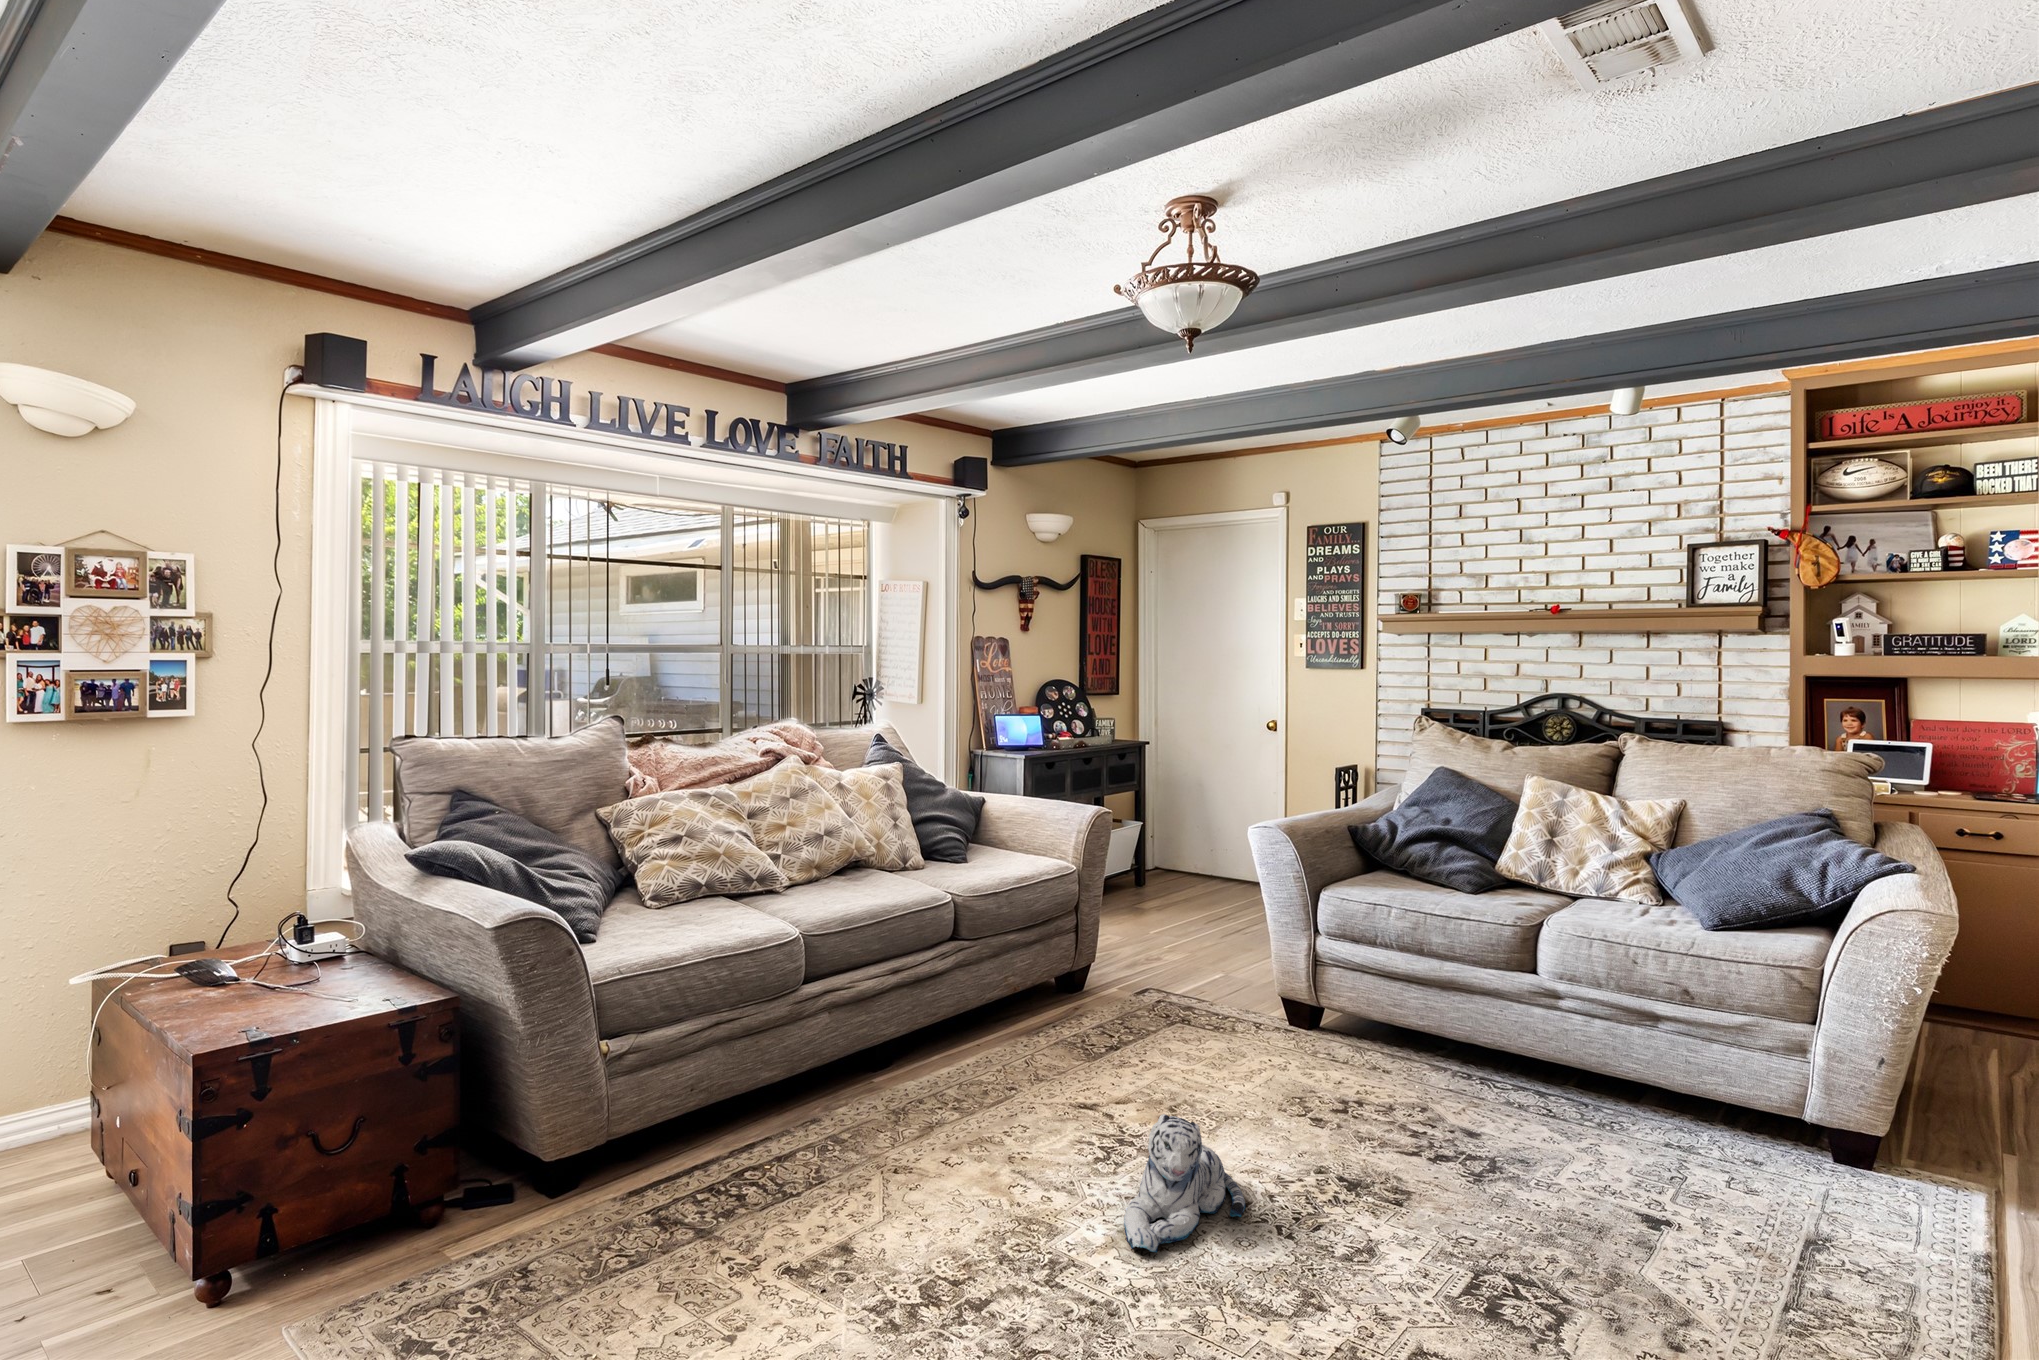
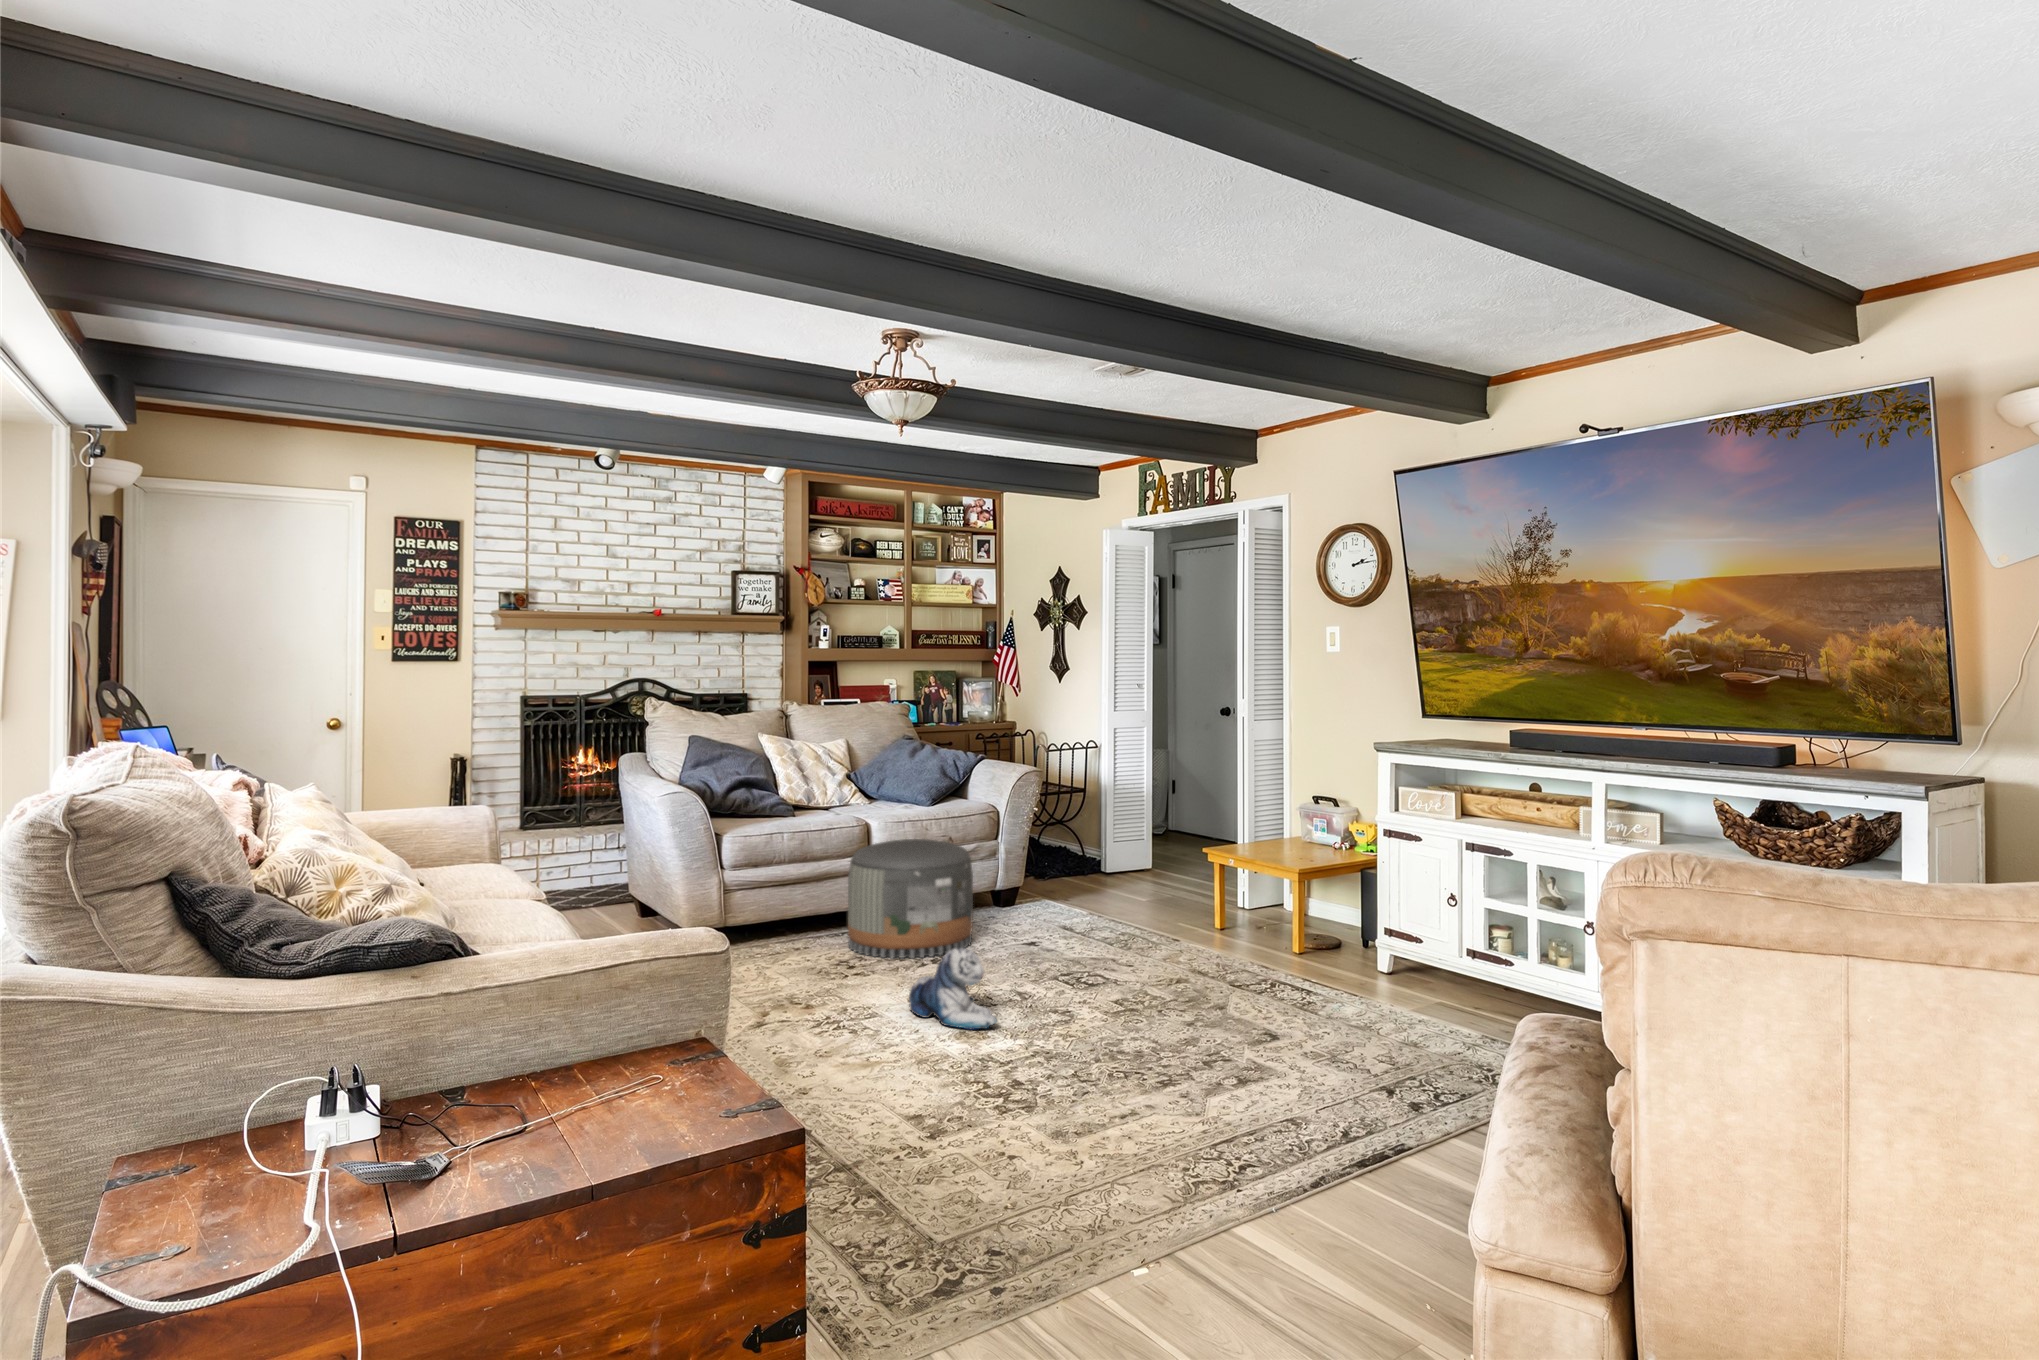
pouf: none [1379,957,1594,1170] -> present [848,839,973,958]

